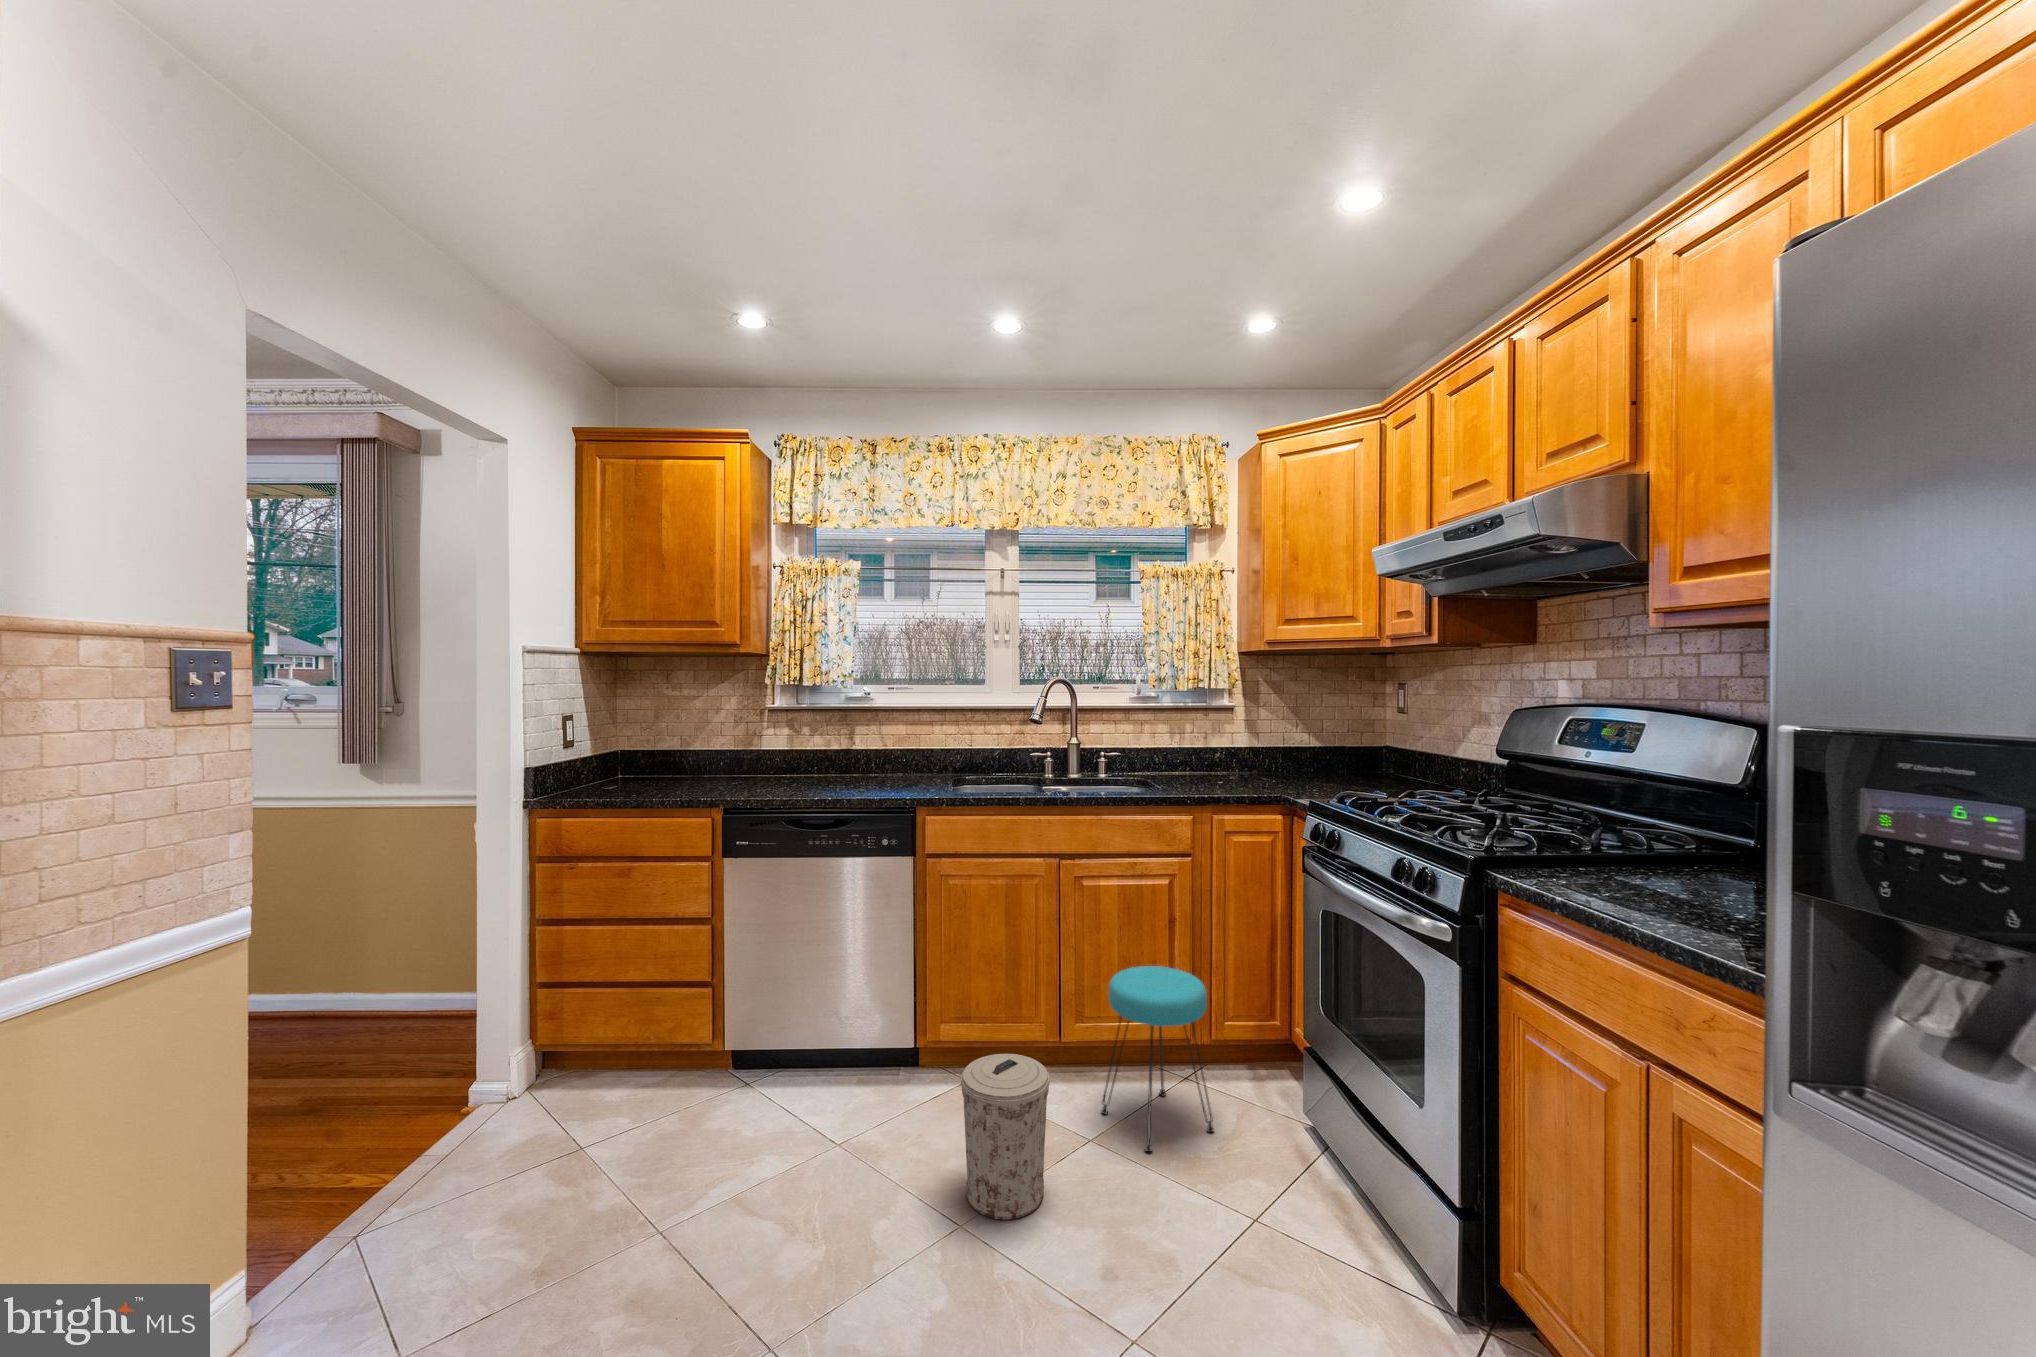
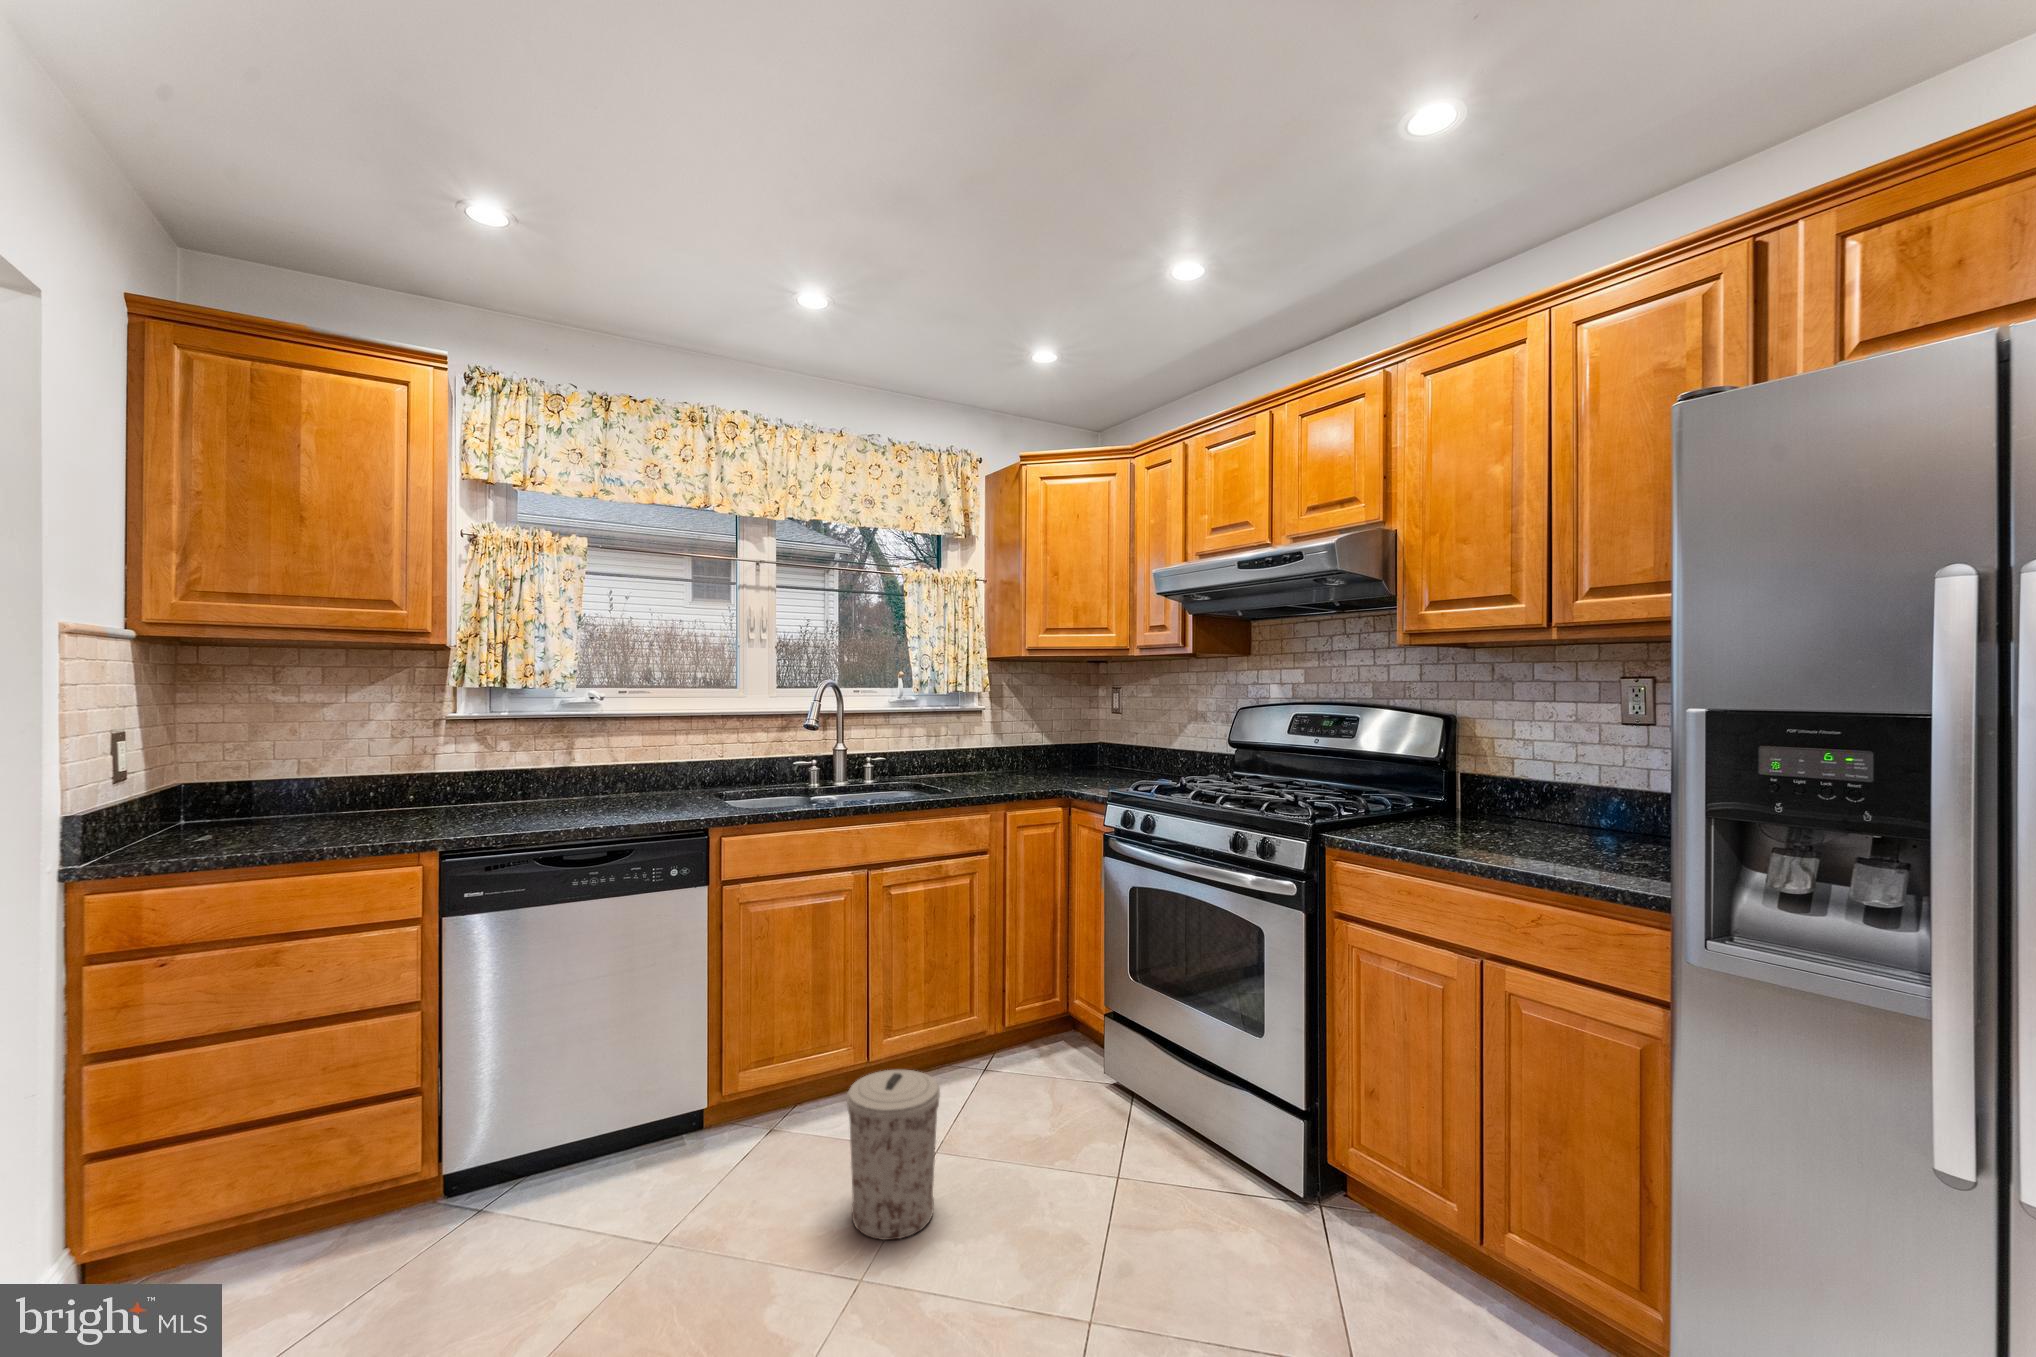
stool: present [1101,966,1214,1152] -> none [932,963,1041,1139]

